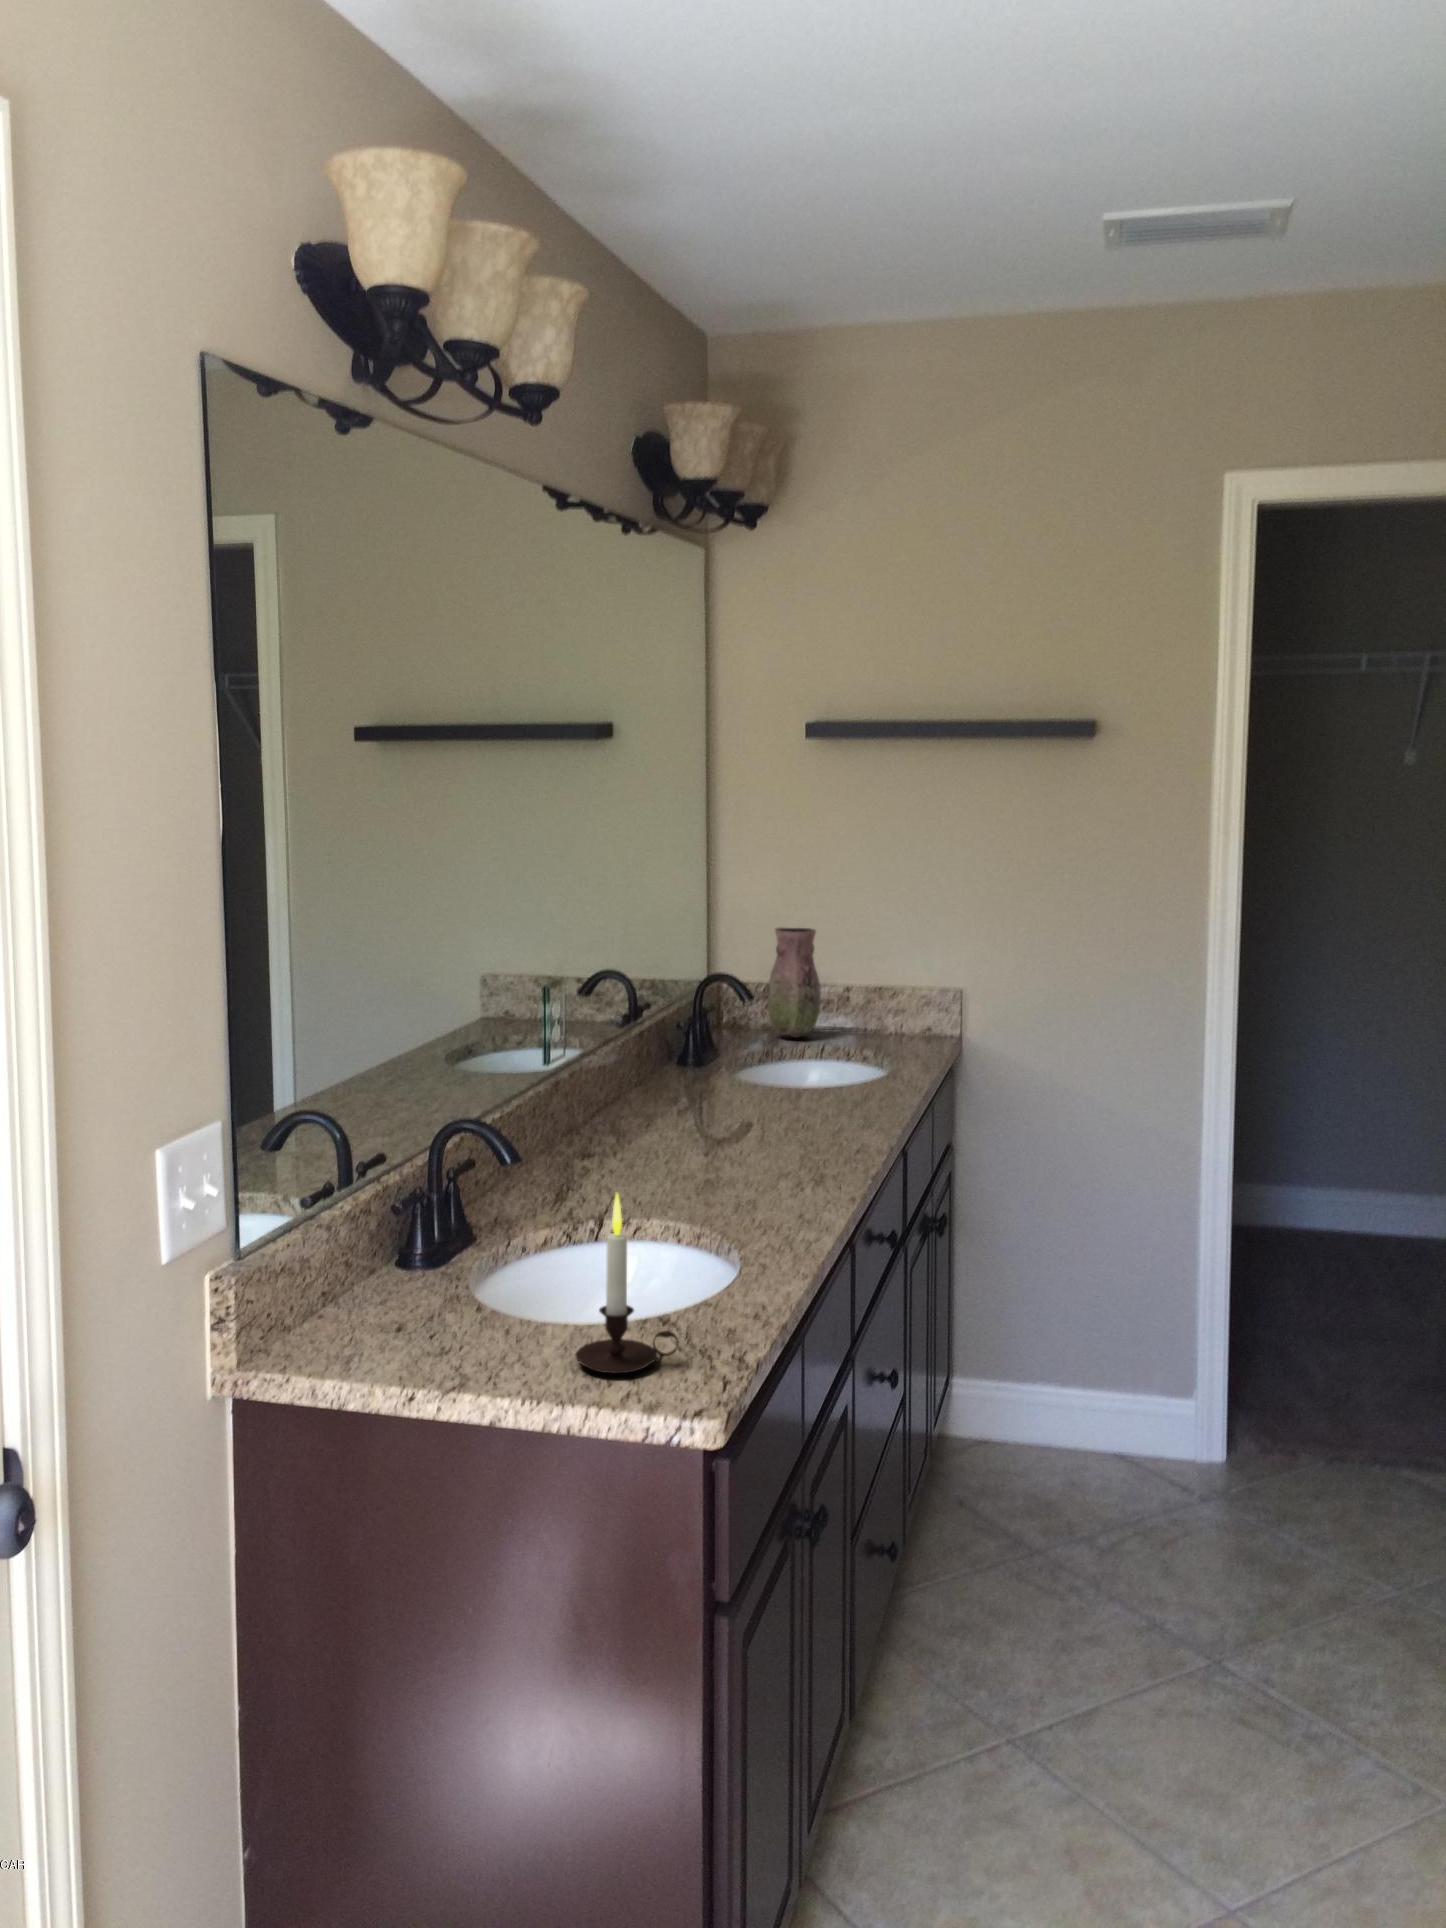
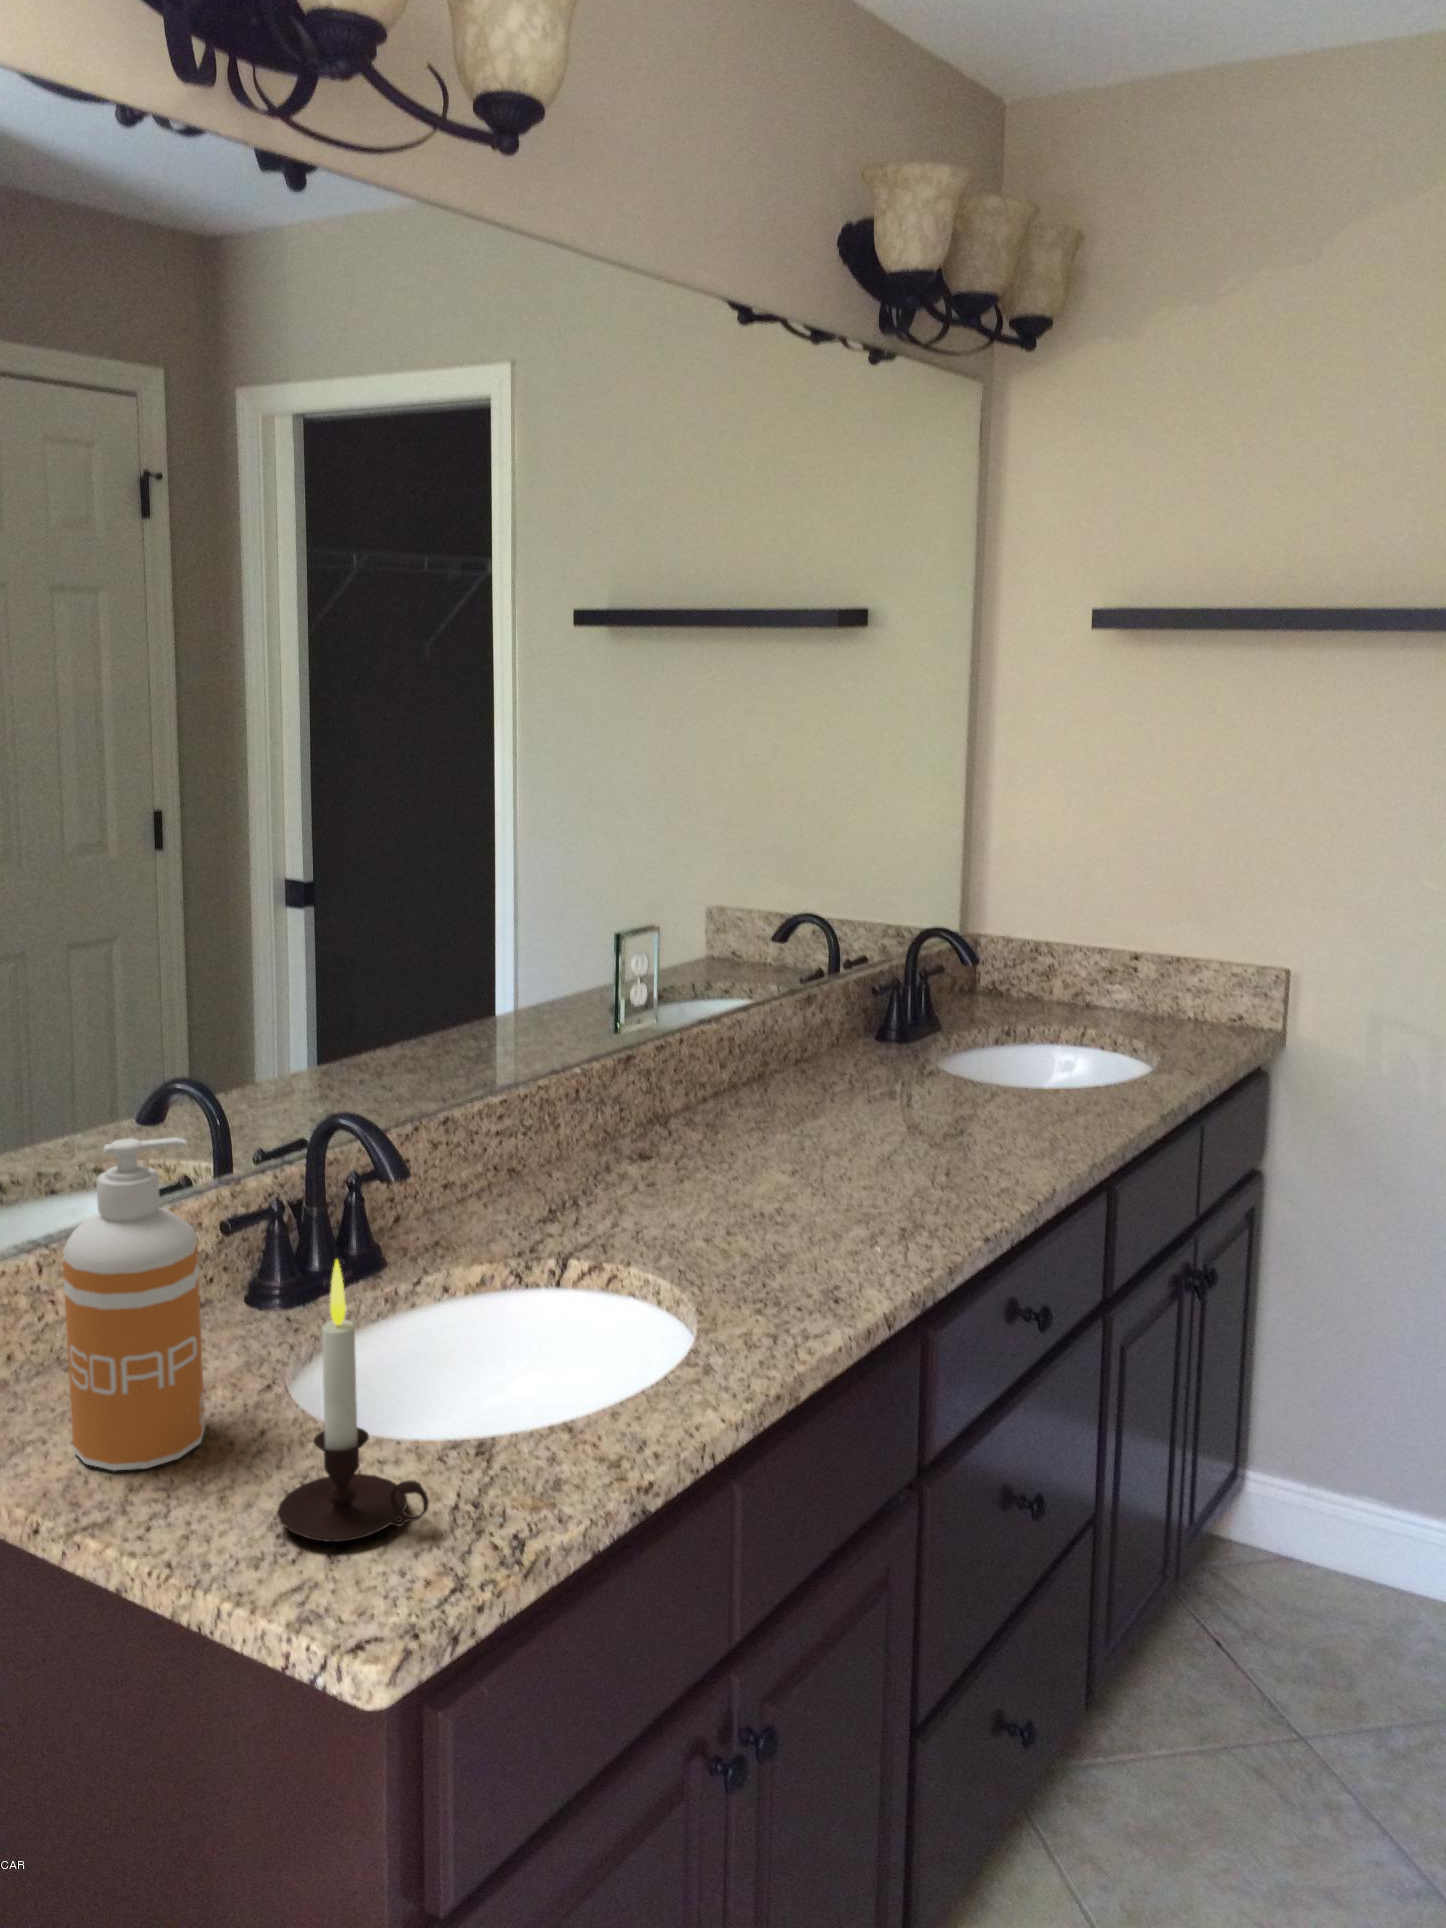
vase: present [768,928,821,1038] -> none [1028,872,1096,1014]
soap dispenser: none [389,1132,478,1361] -> present [63,1137,205,1470]

